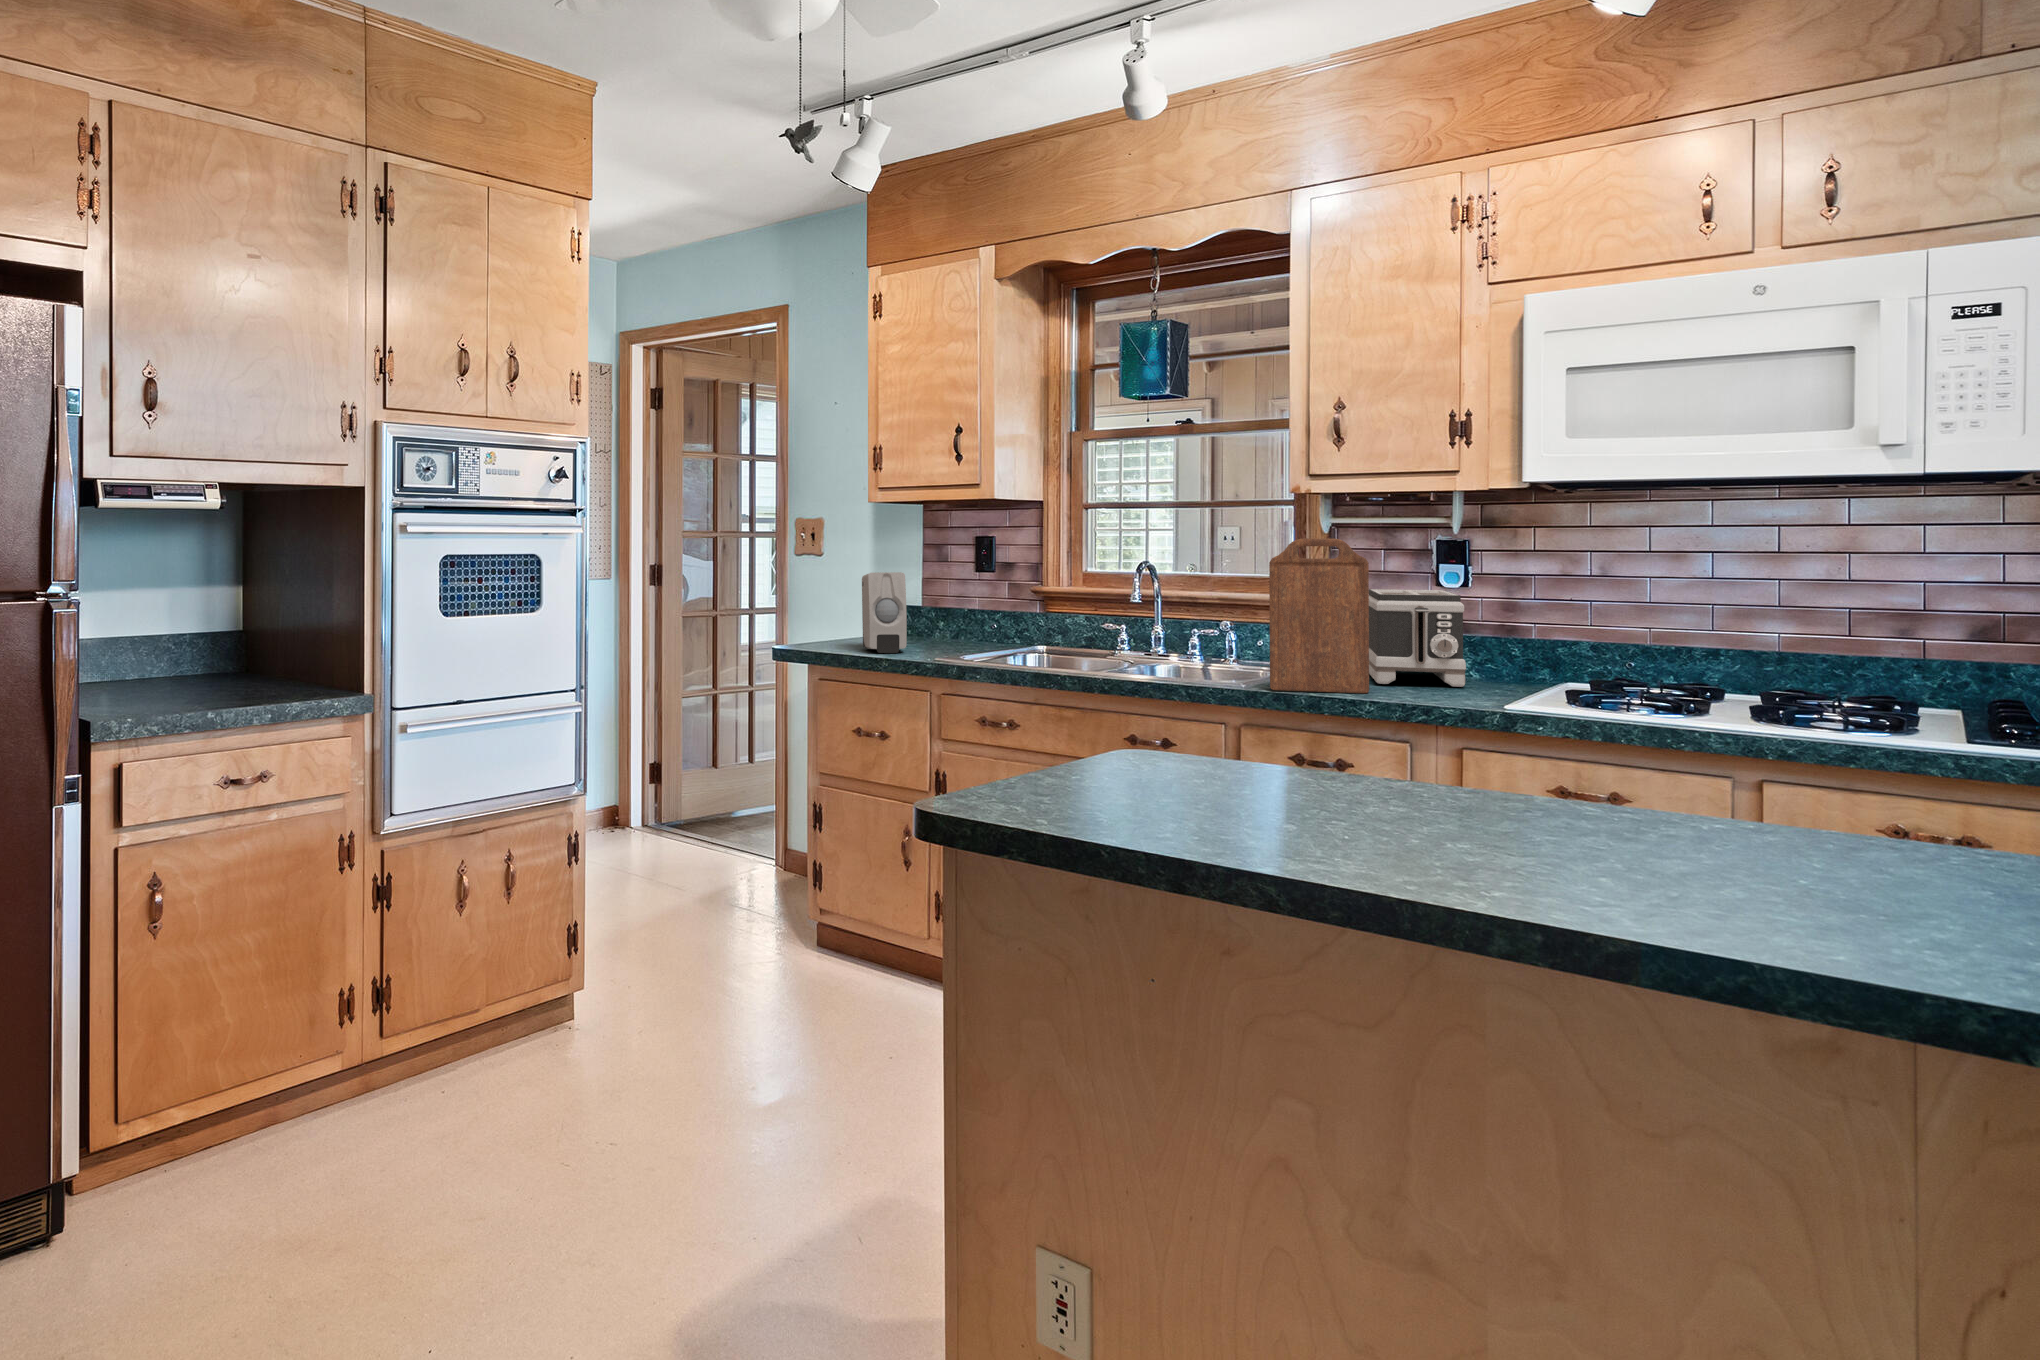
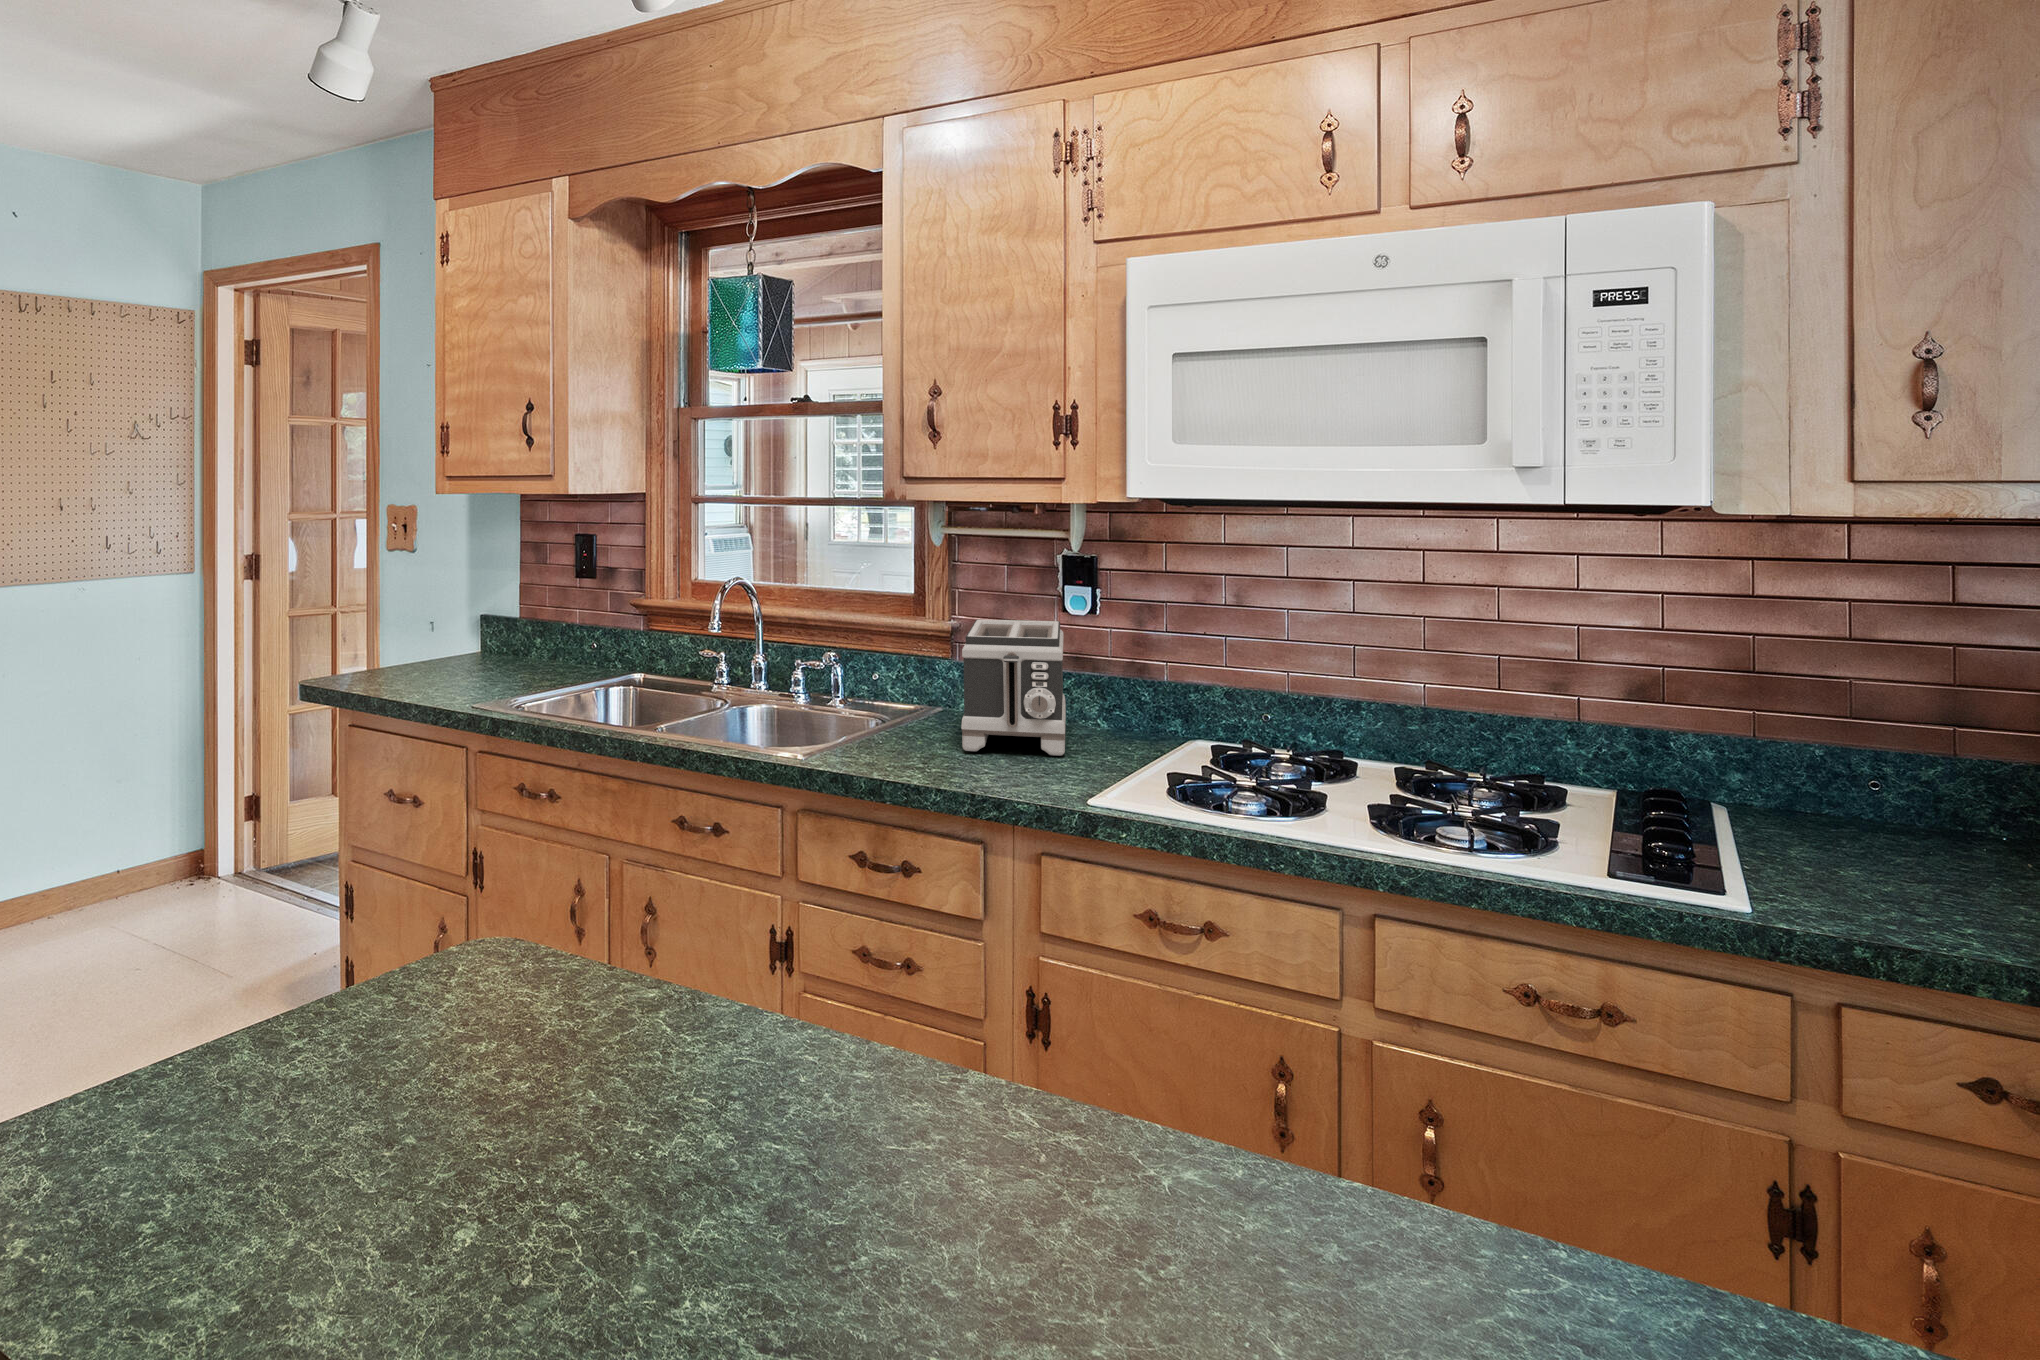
cutting board: present [1269,539,1369,693] -> none [823,569,941,772]
soap dispenser: present [862,572,907,653] -> none [414,587,464,690]

